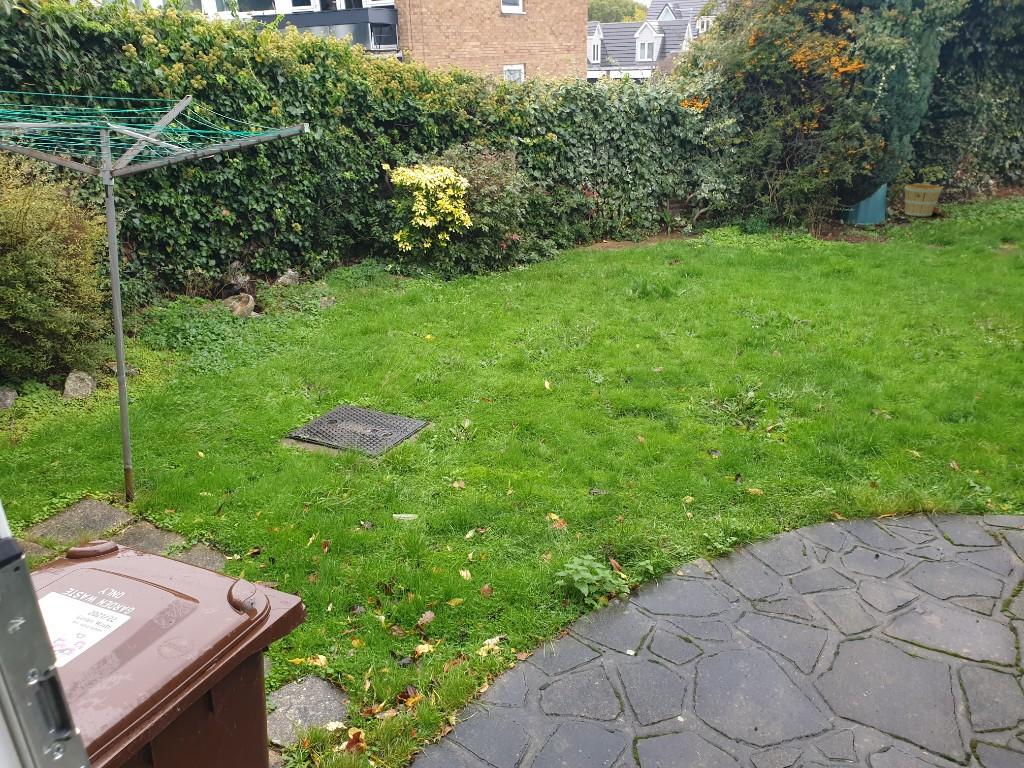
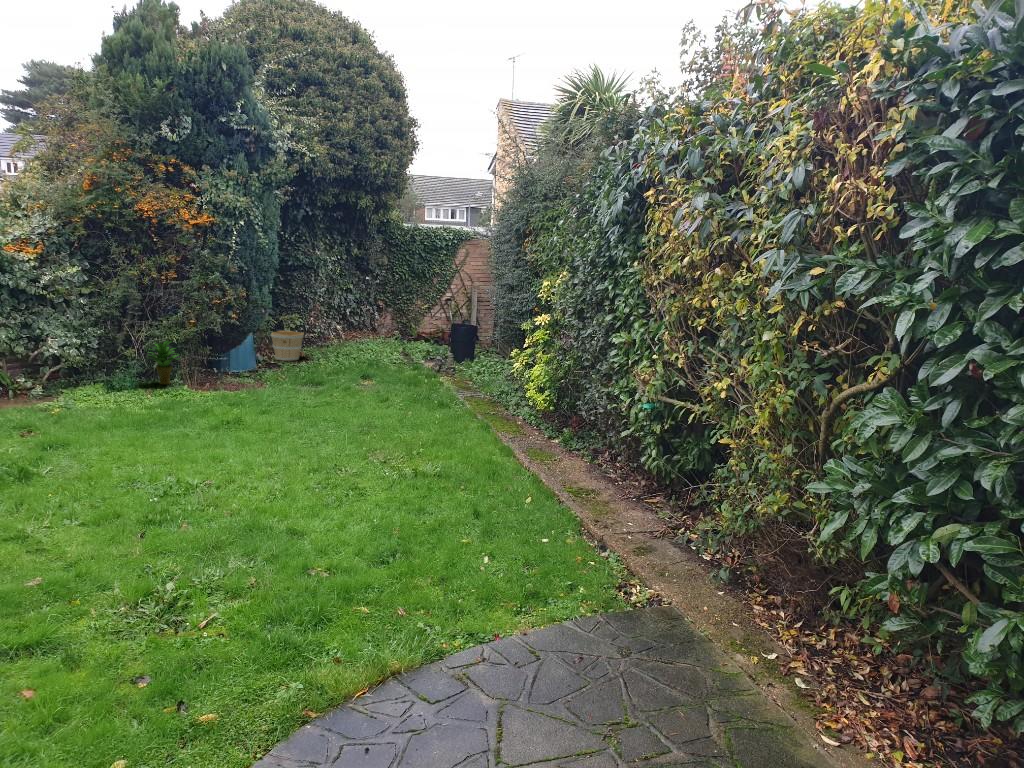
potted plant: none [776,189,808,231] -> present [149,341,177,384]

